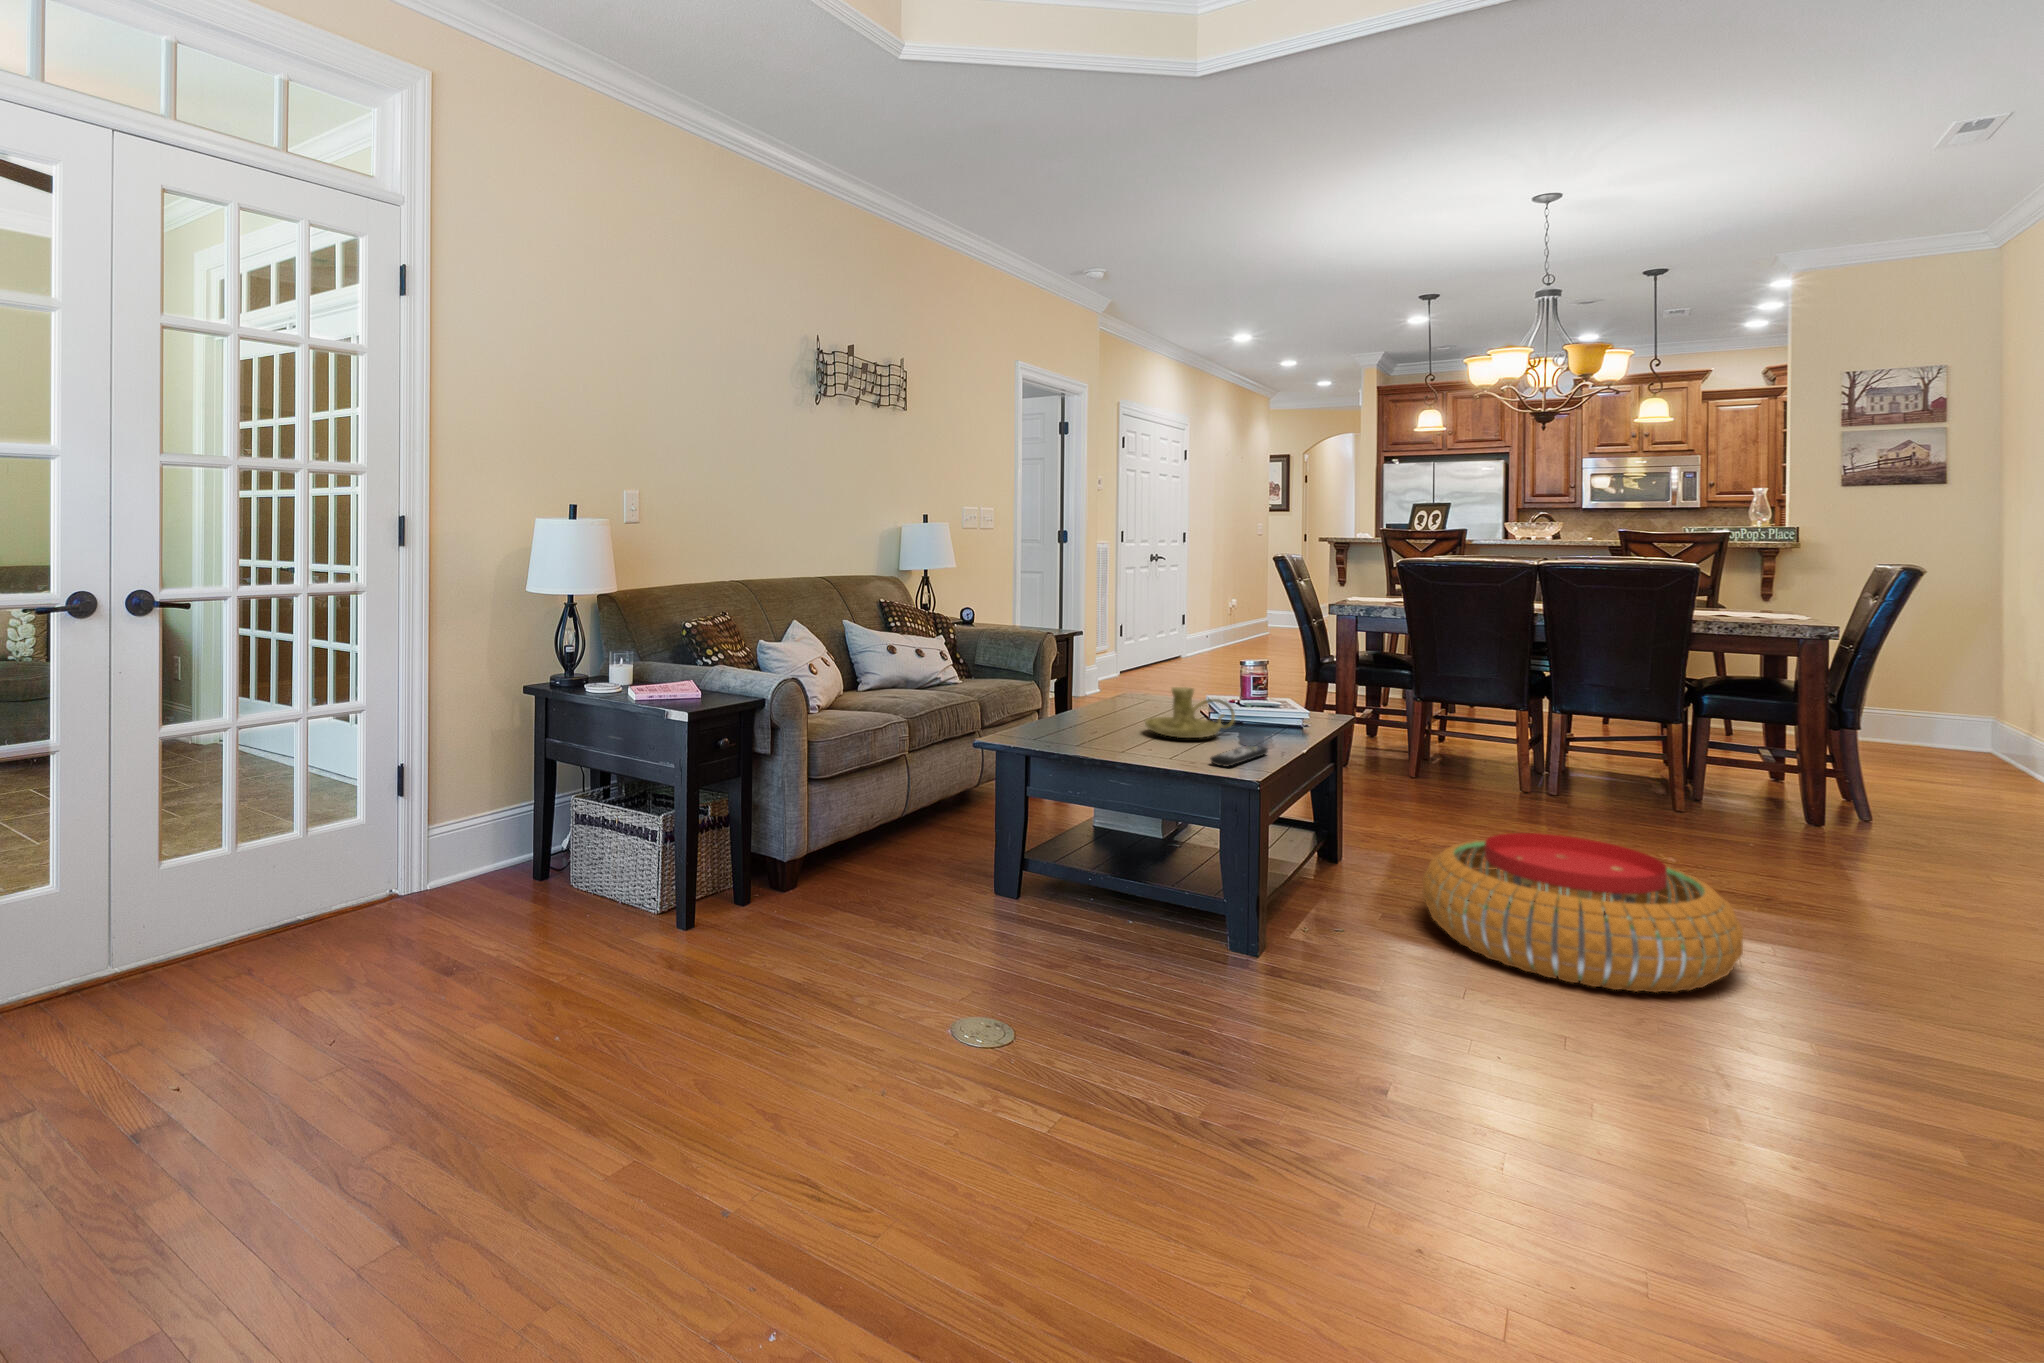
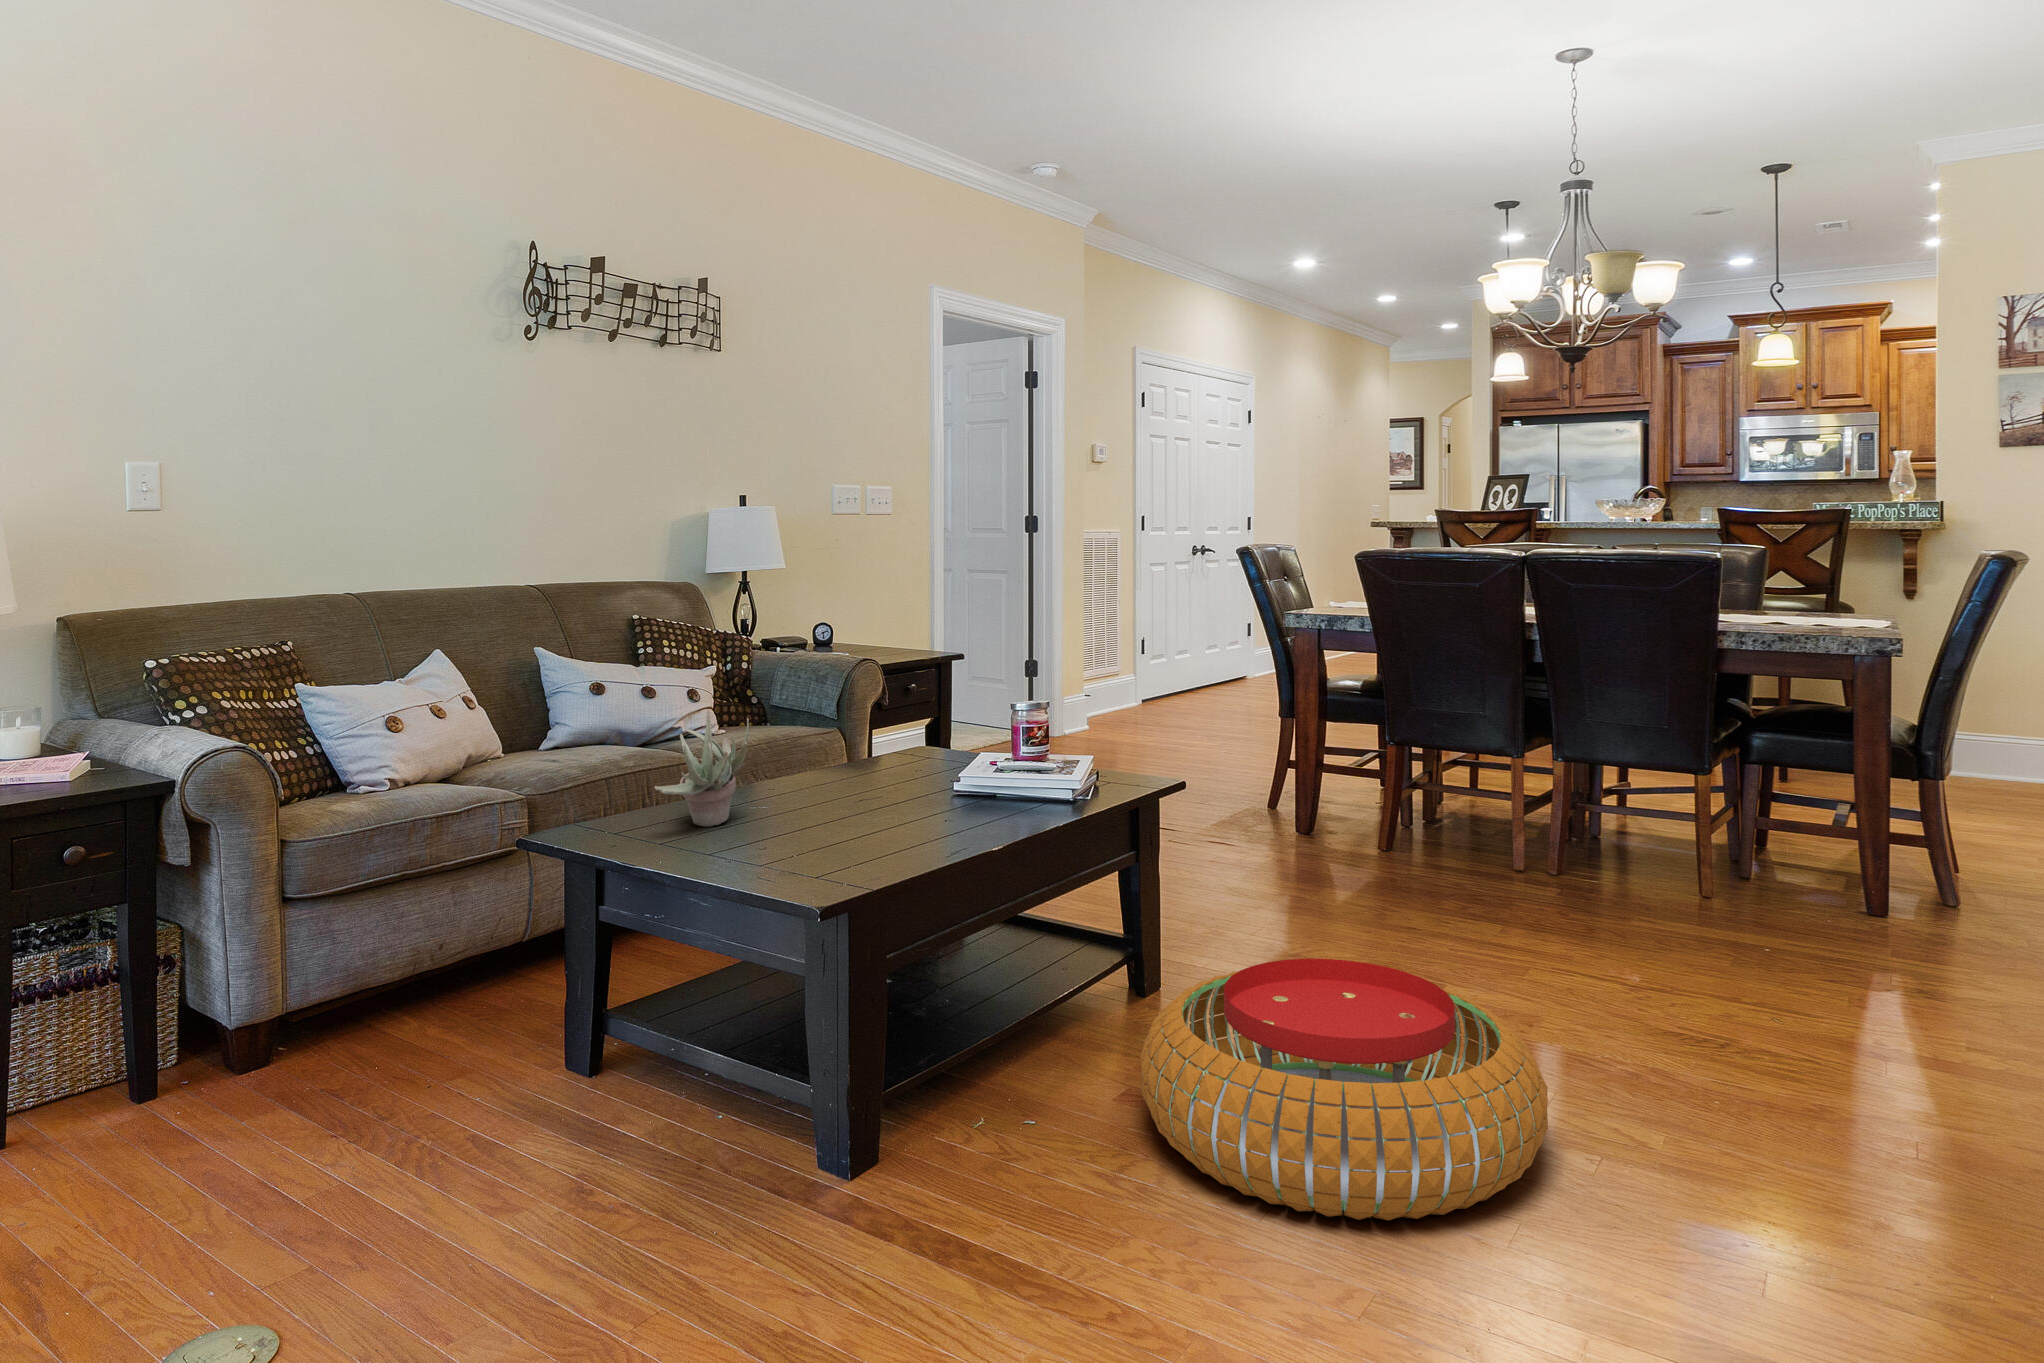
succulent plant: none [1060,661,1114,740] -> present [655,710,749,826]
candle holder: present [1145,687,1235,738] -> none [814,745,945,821]
remote control: present [1210,745,1268,767] -> none [817,834,936,872]

